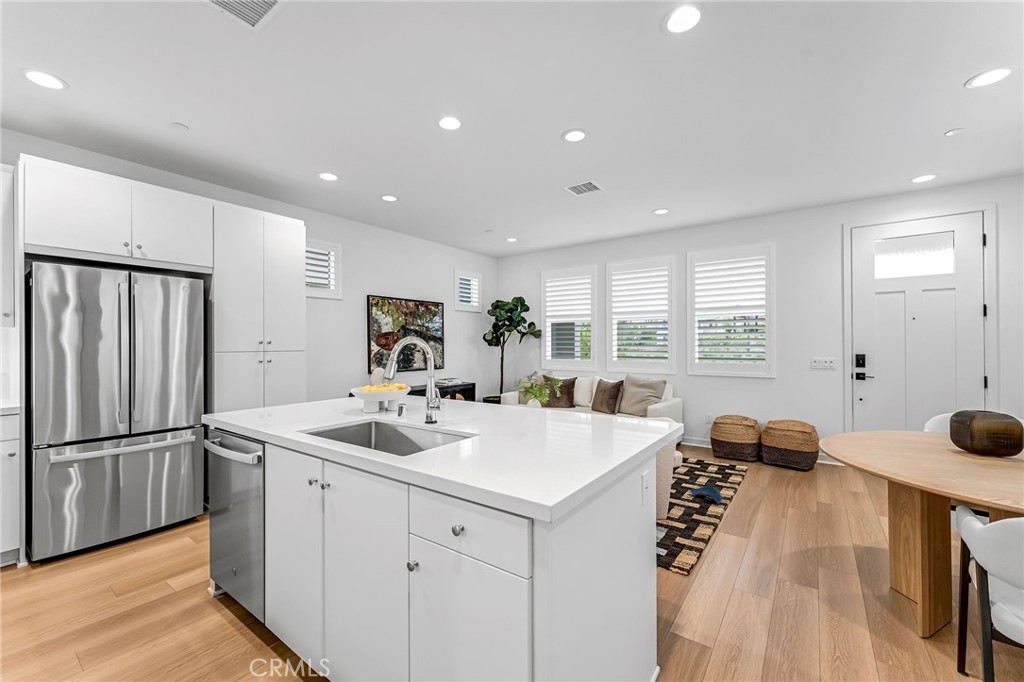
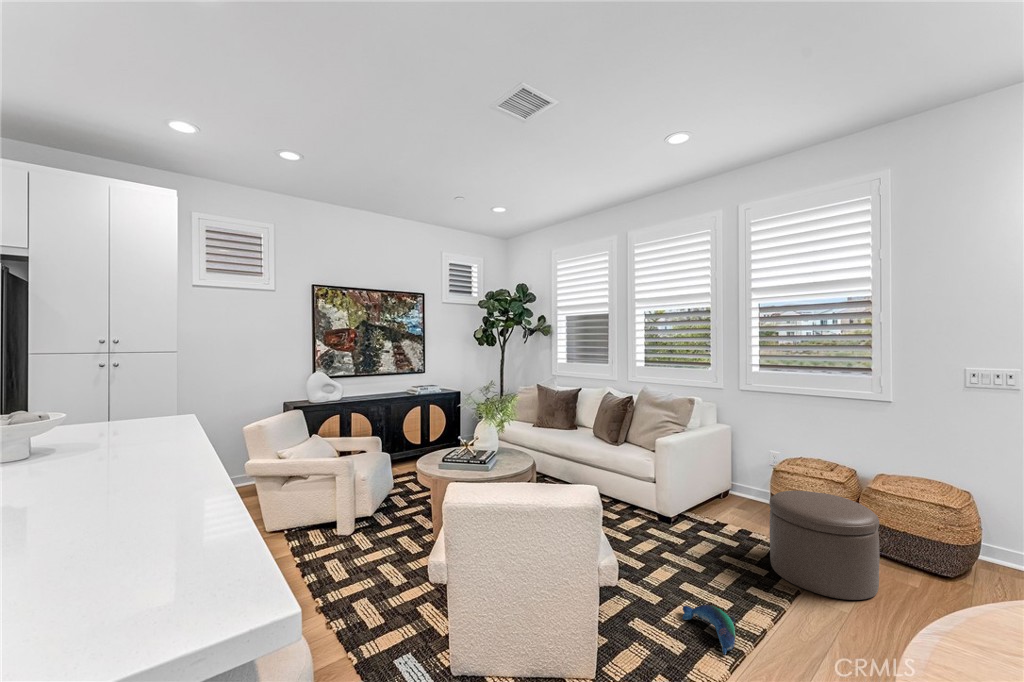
ottoman: none [720,431,777,482] -> present [769,491,880,600]

